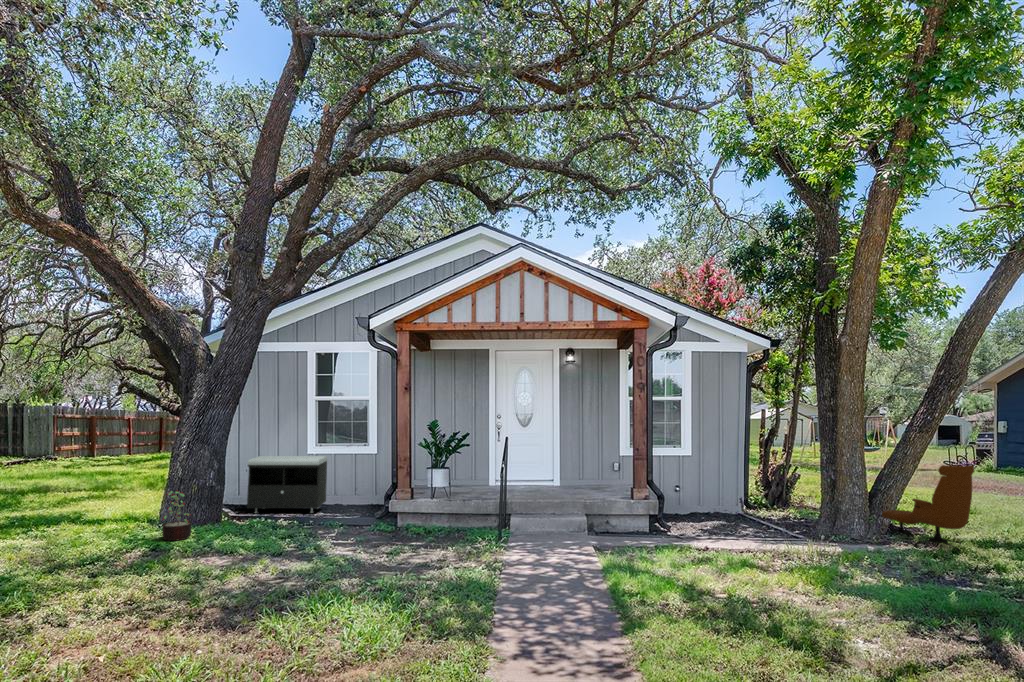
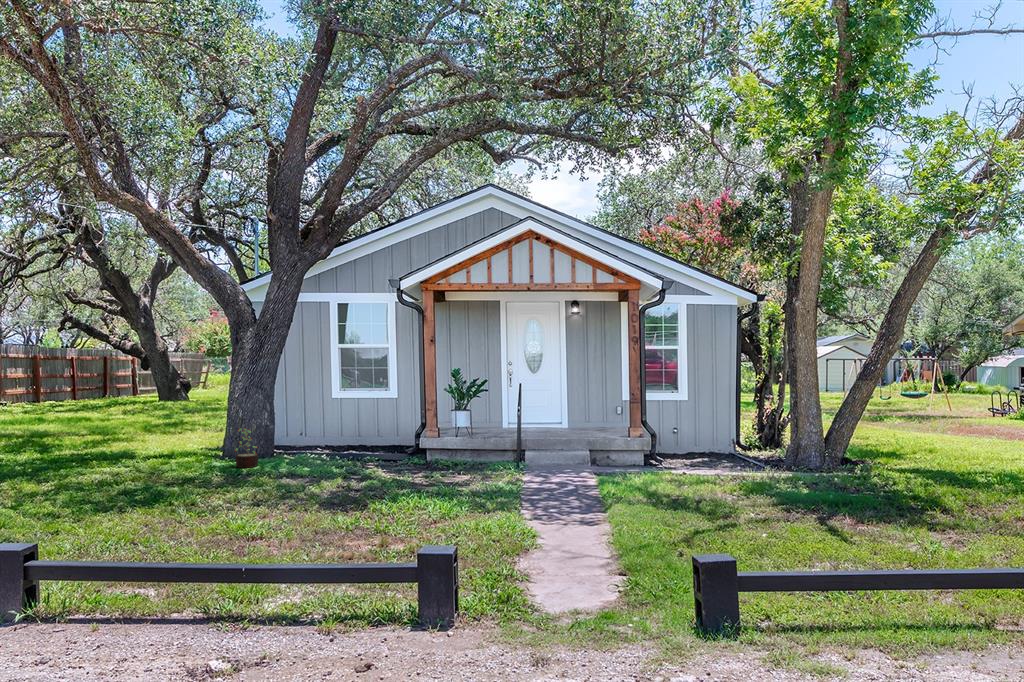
storage bench: present [247,456,327,513] -> none [295,402,362,451]
lounge chair: present [882,465,974,551] -> none [846,404,916,476]

